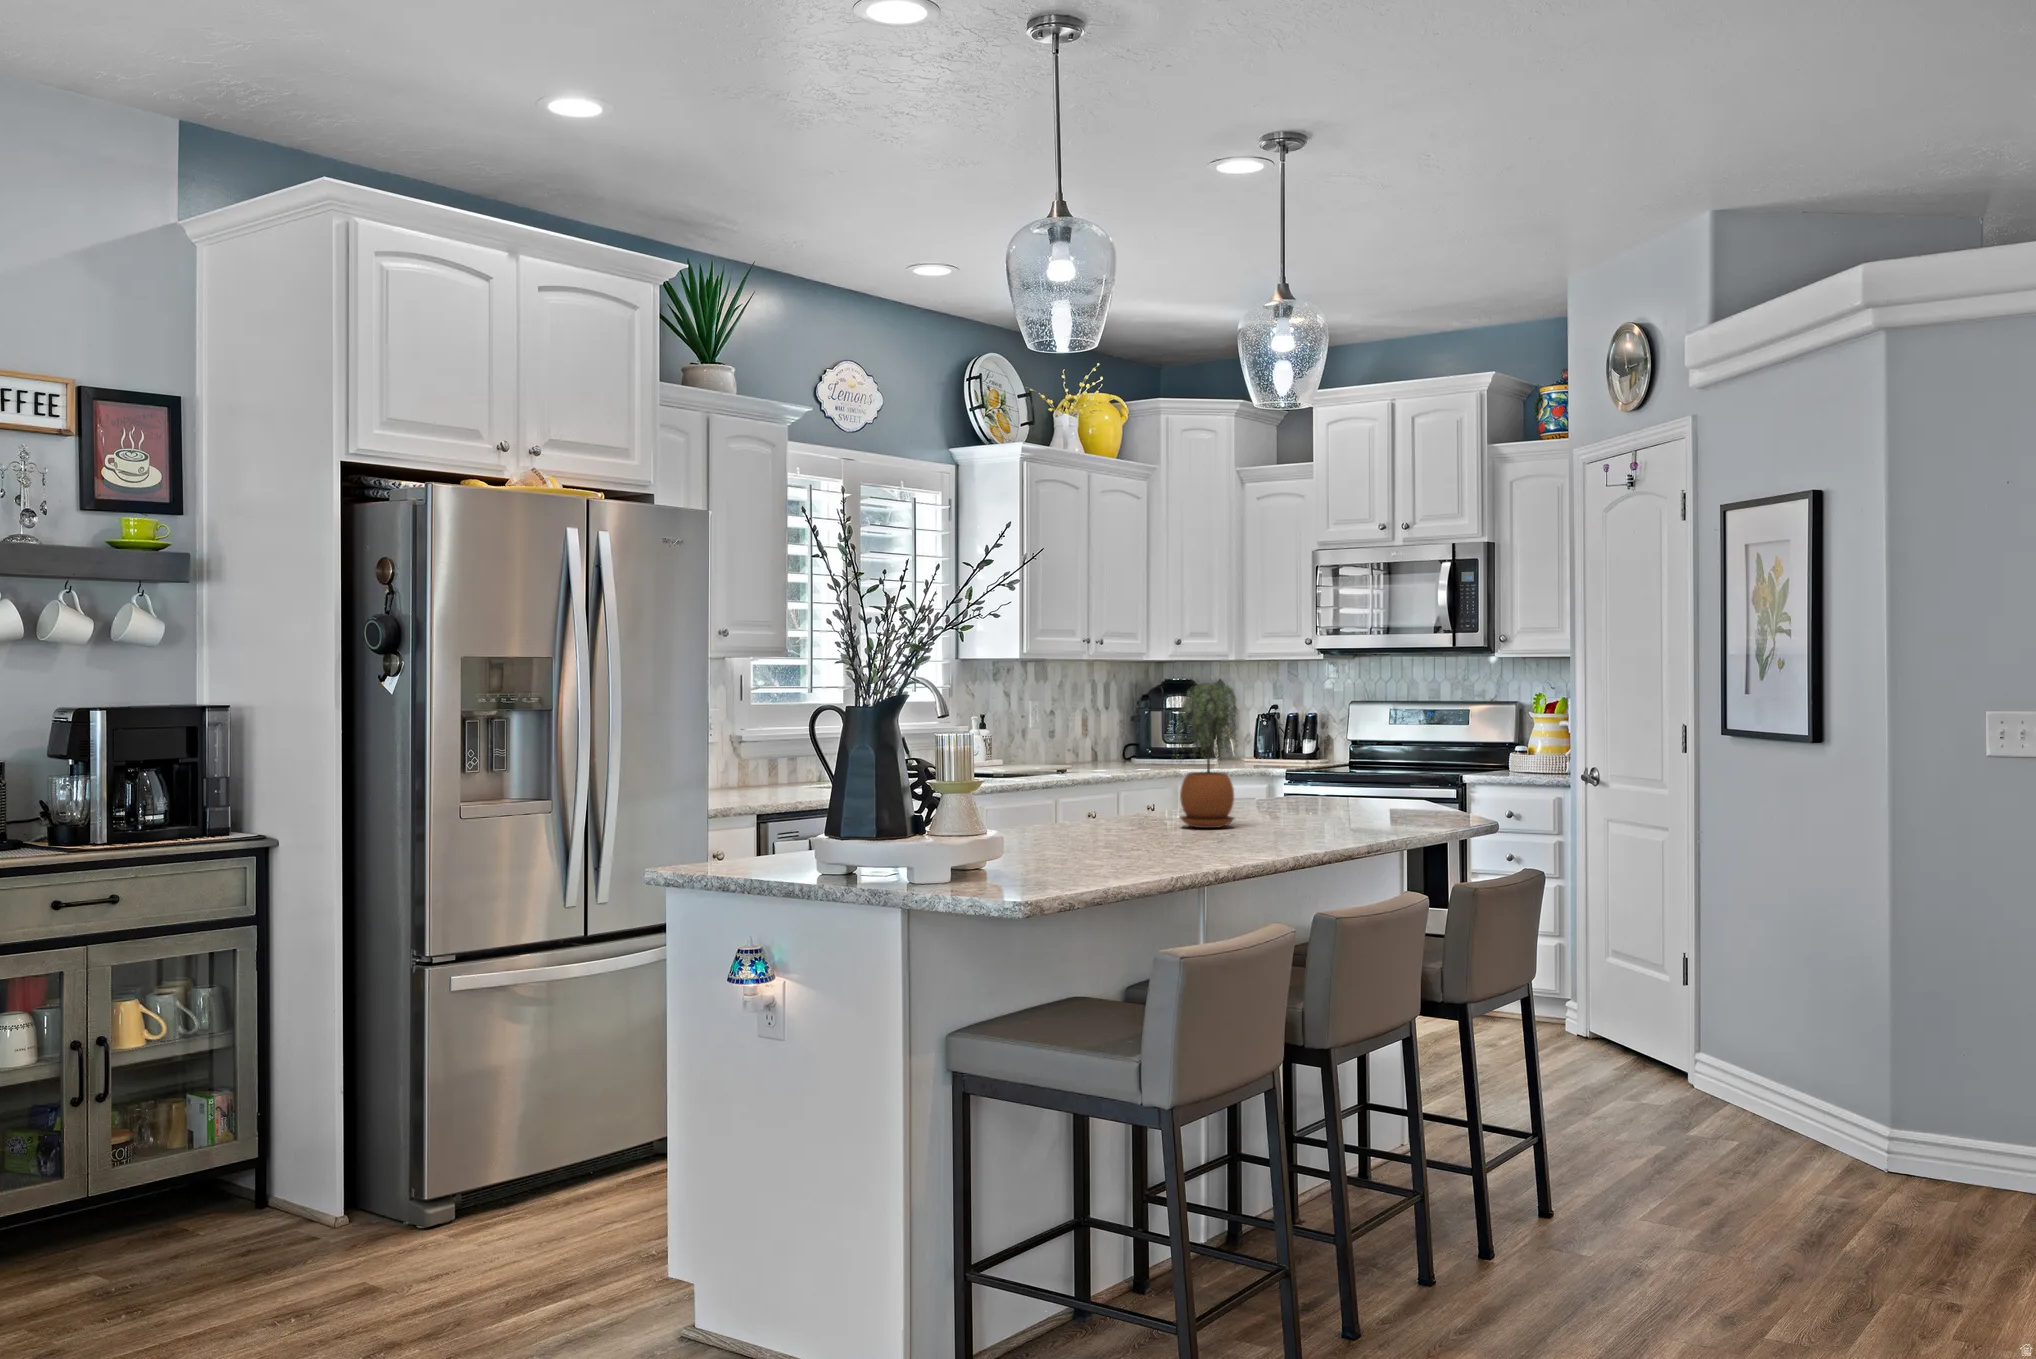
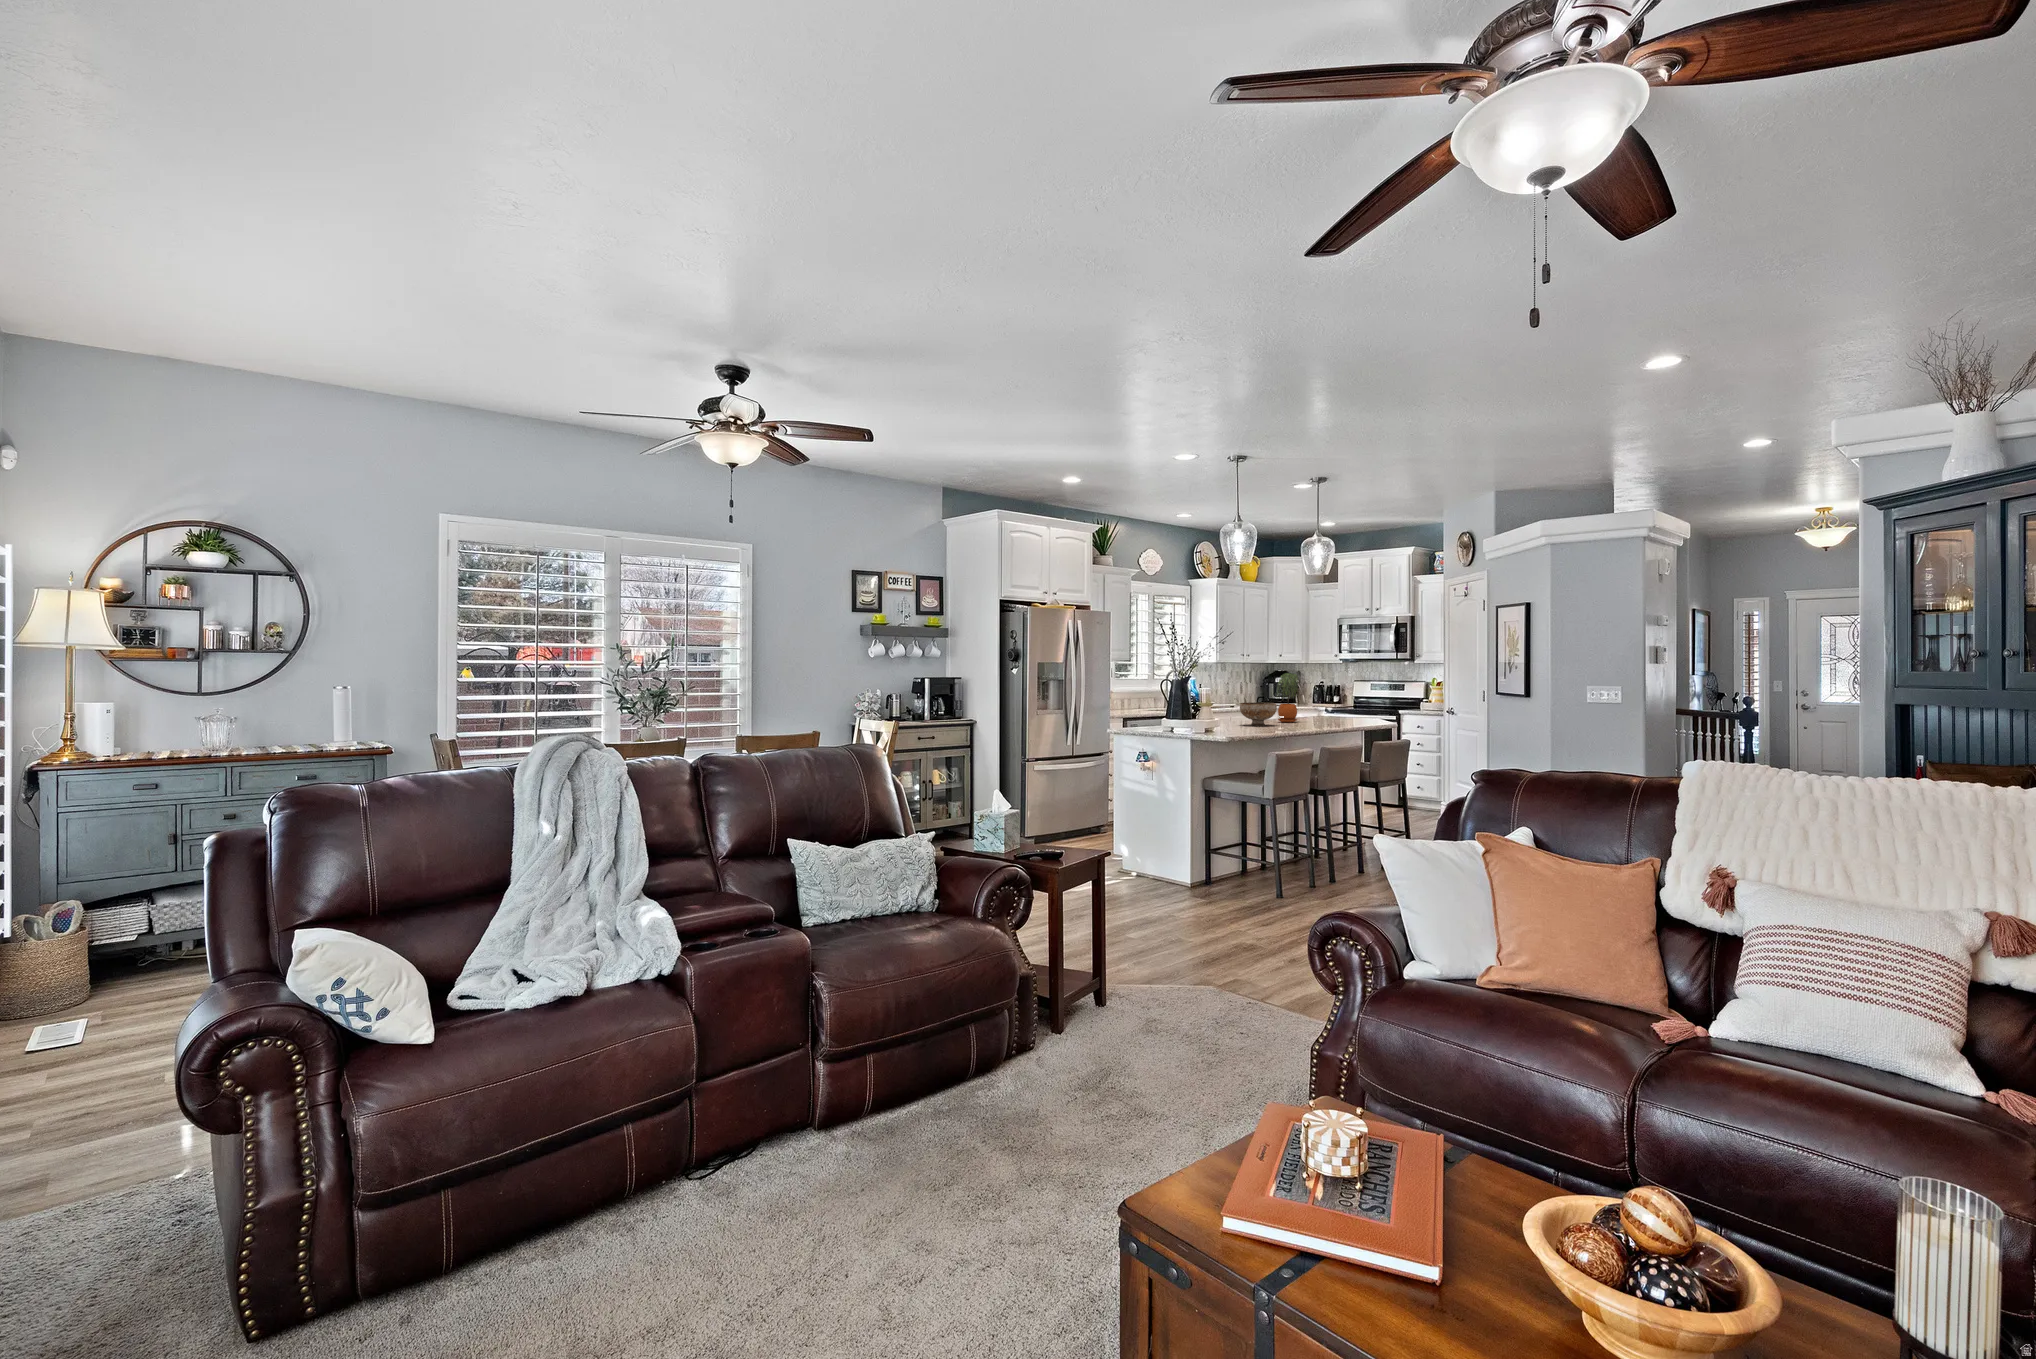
bowl: none [1069,772,1178,844] -> present [1240,703,1277,726]

